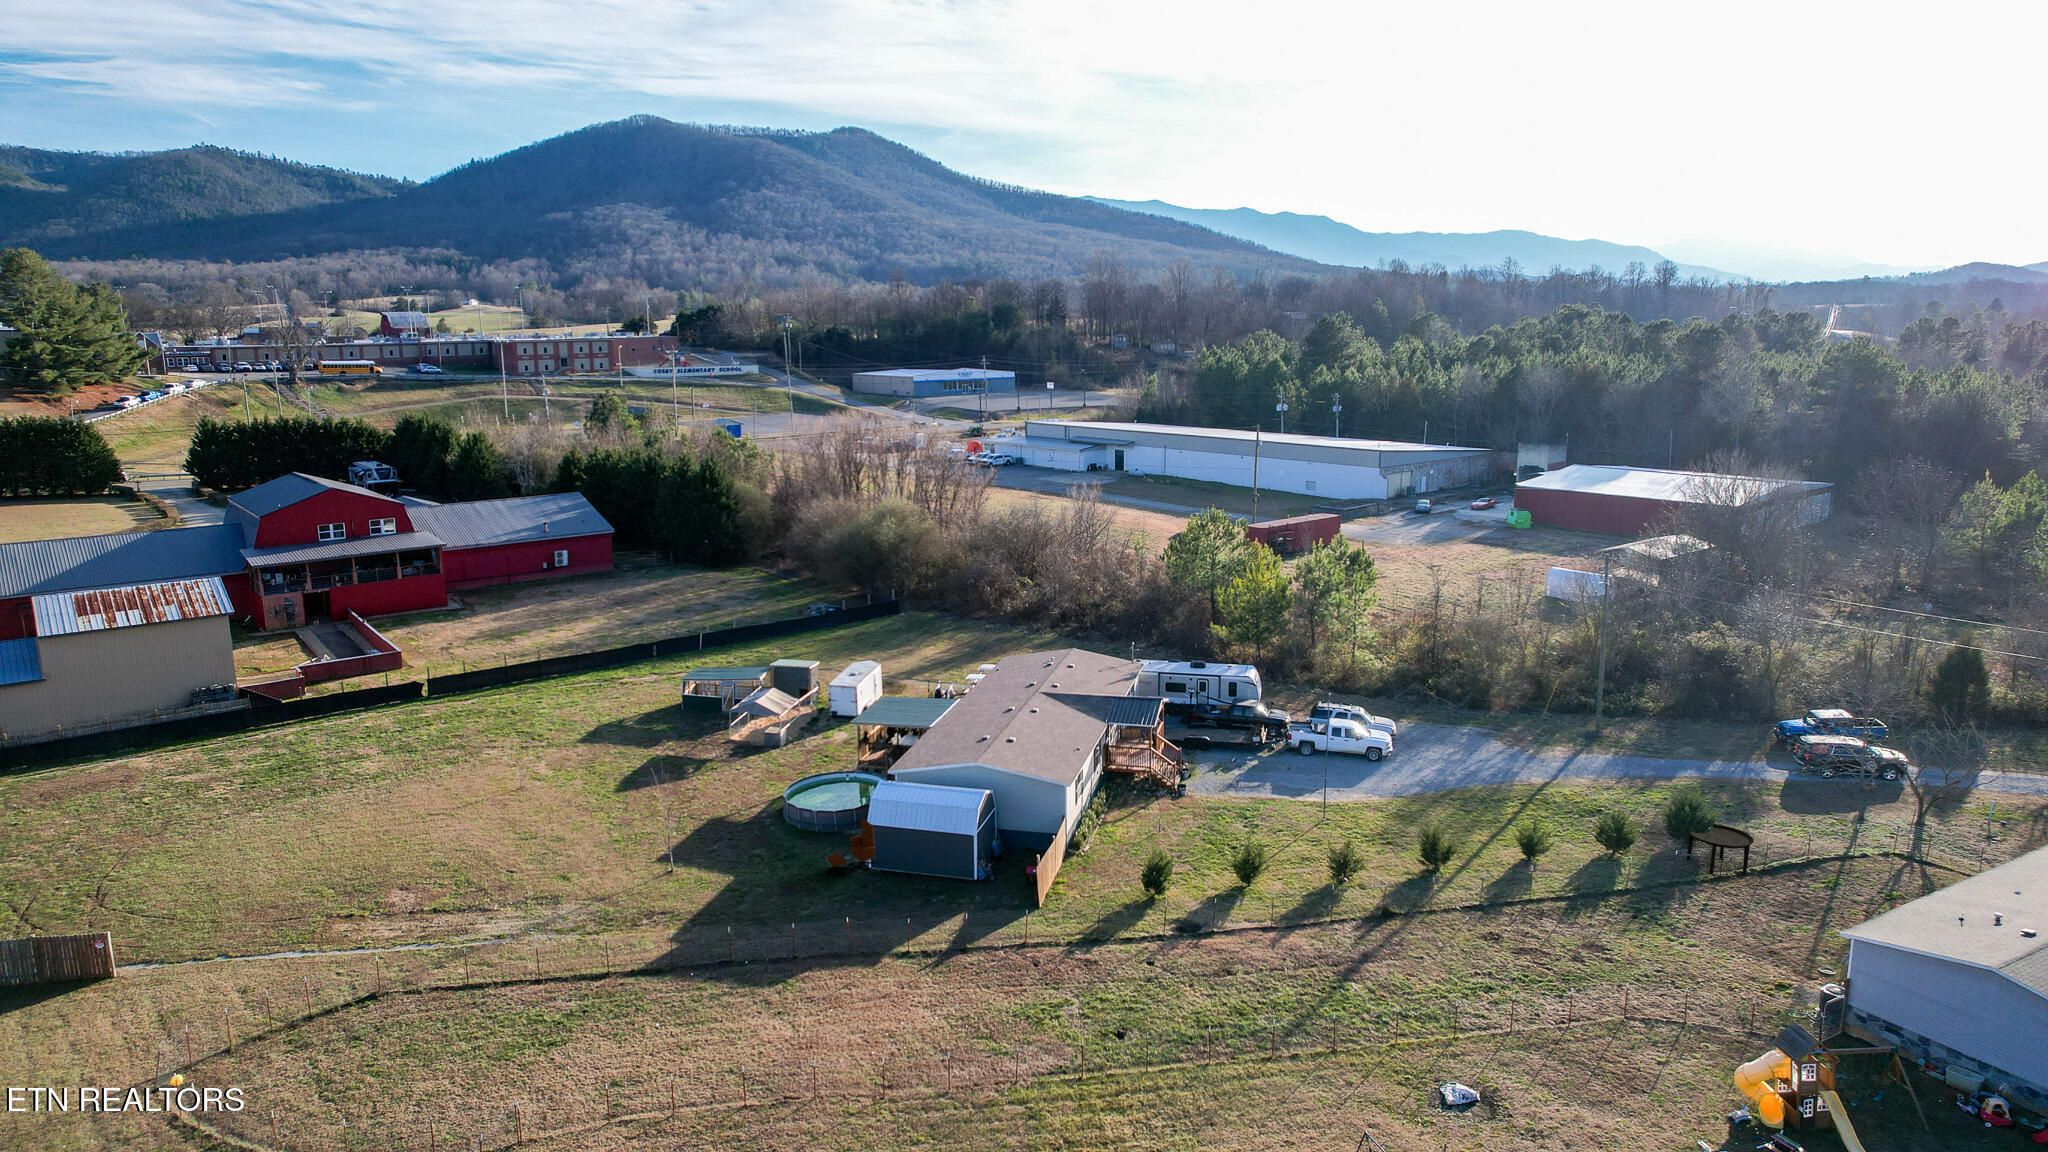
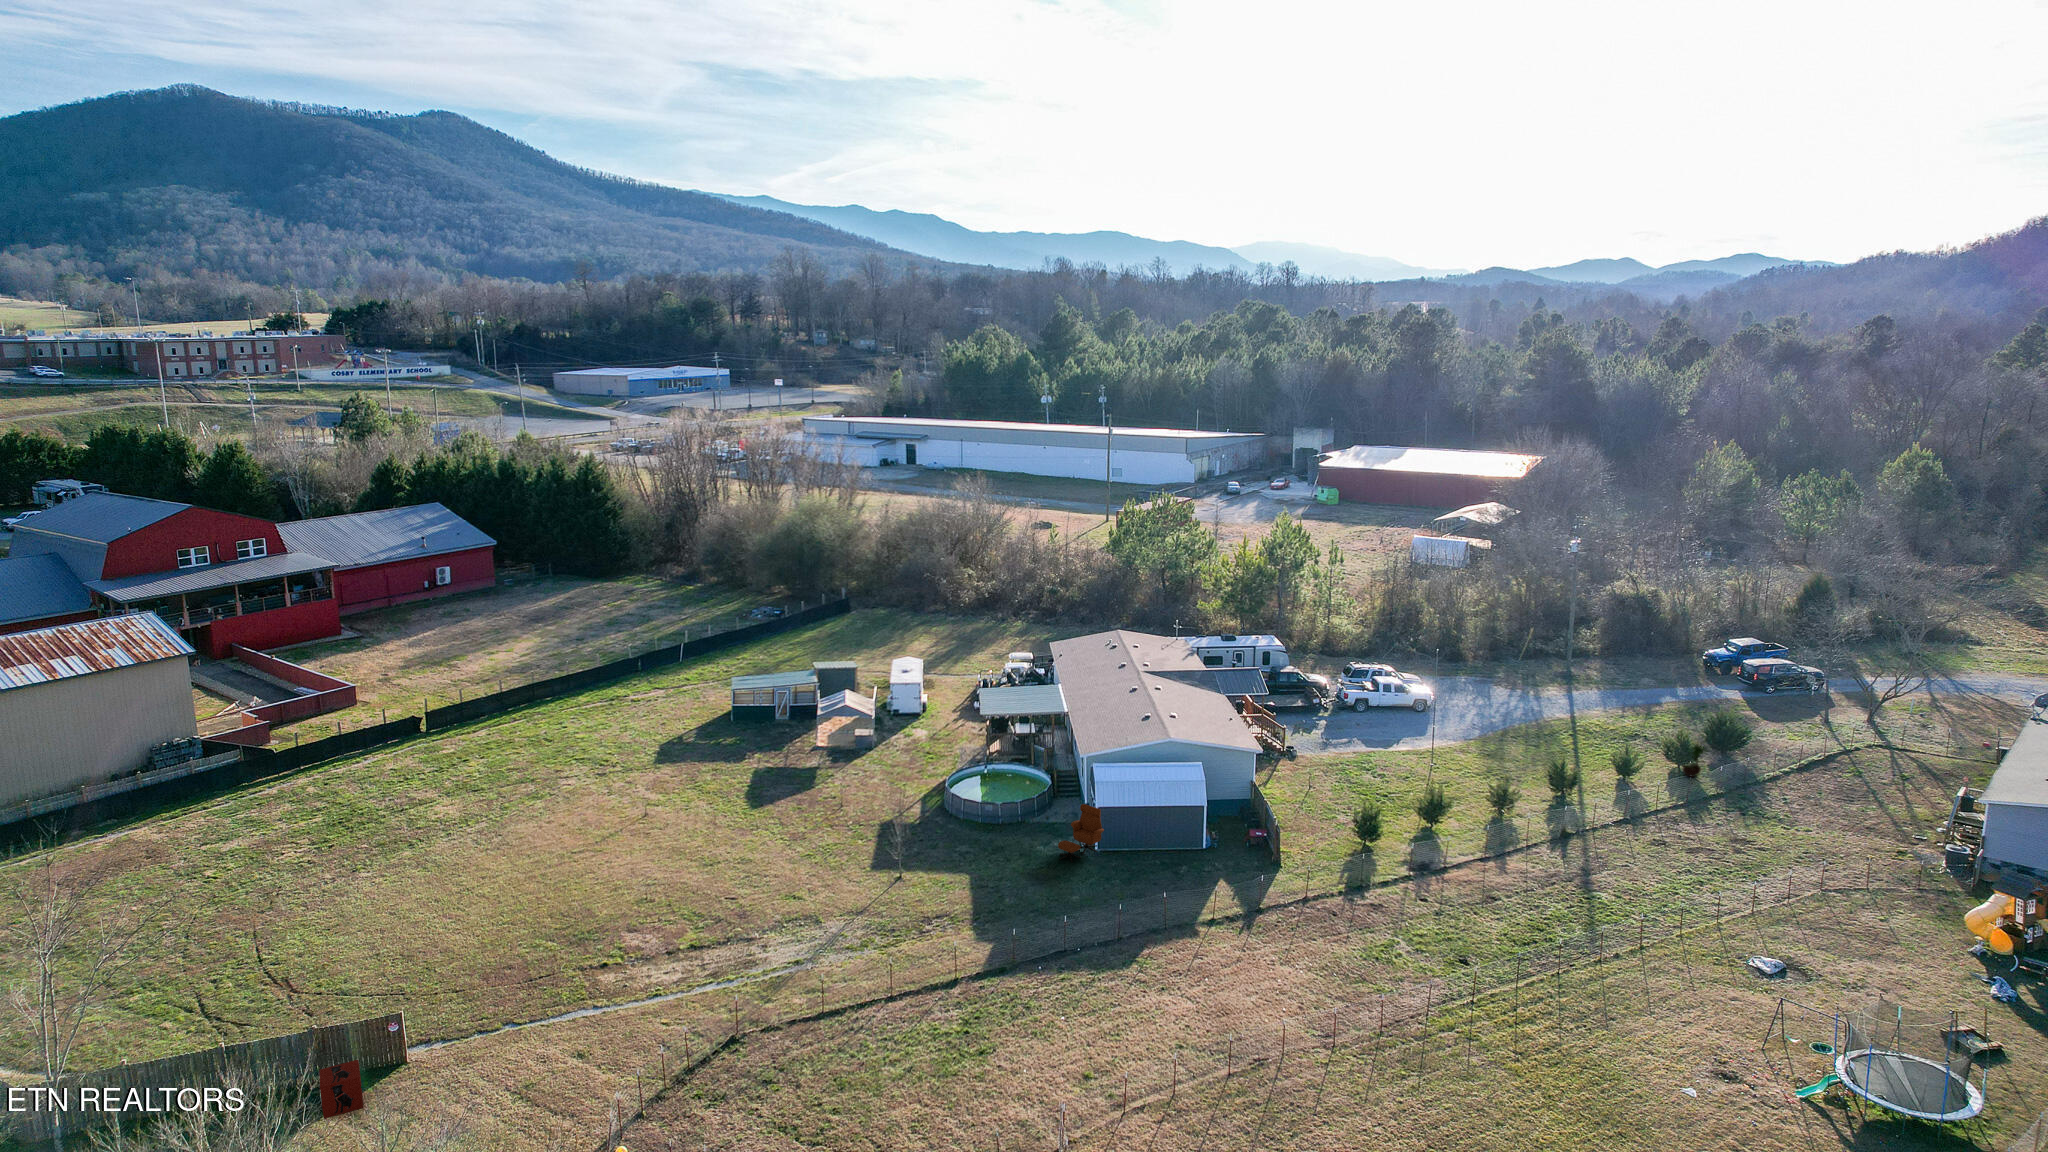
round table: present [1687,824,1754,875] -> none [1727,733,1783,774]
potted tree: none [1612,827,1642,869] -> present [1682,744,1706,777]
storage box: none [18,963,72,1008] -> present [319,1060,363,1118]

